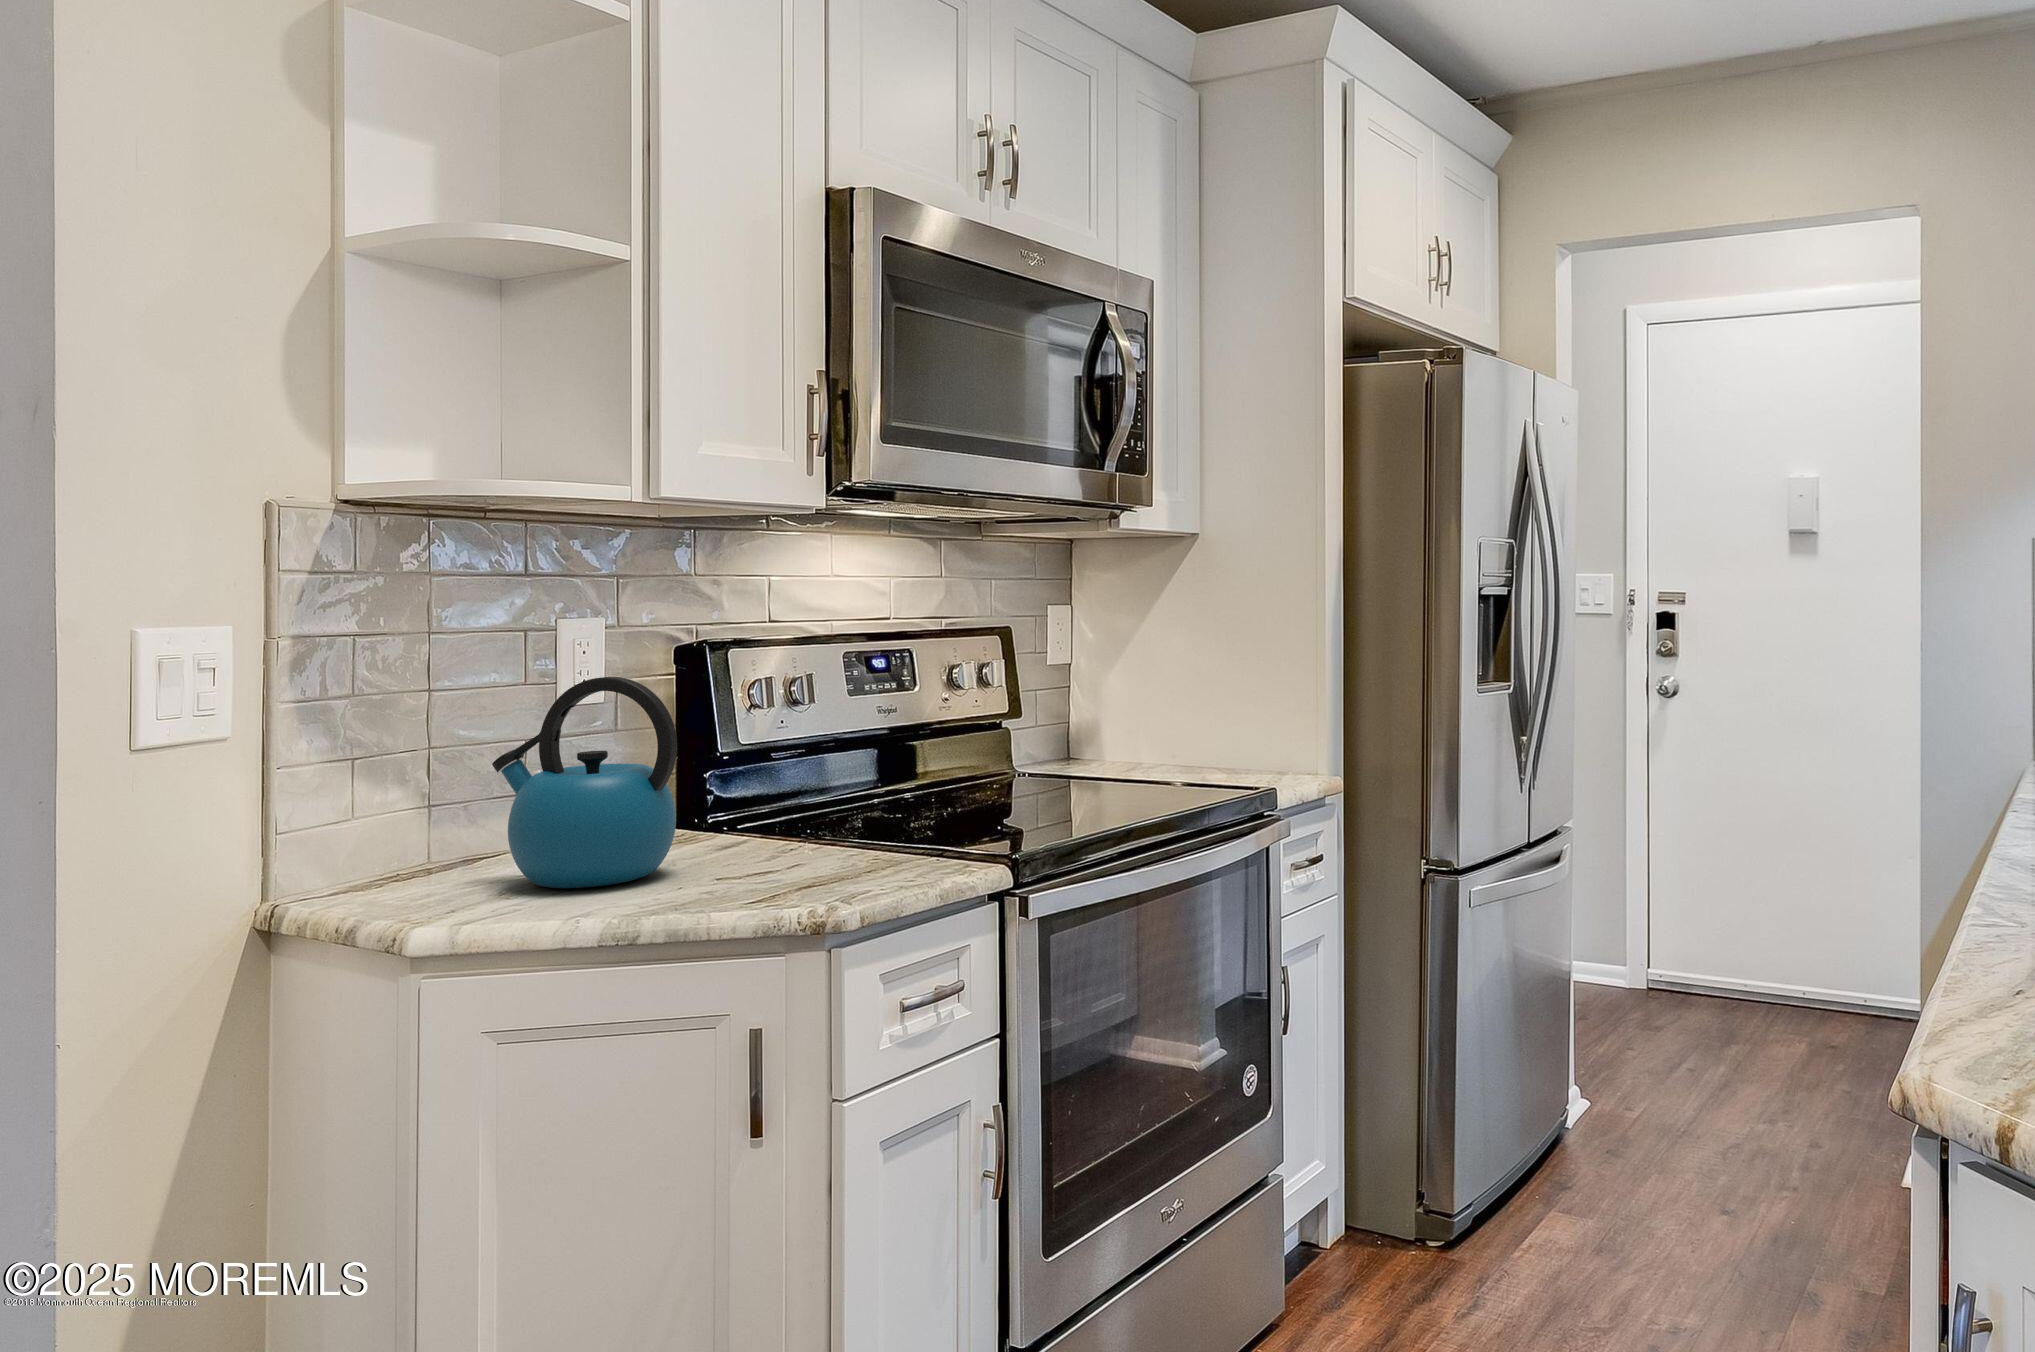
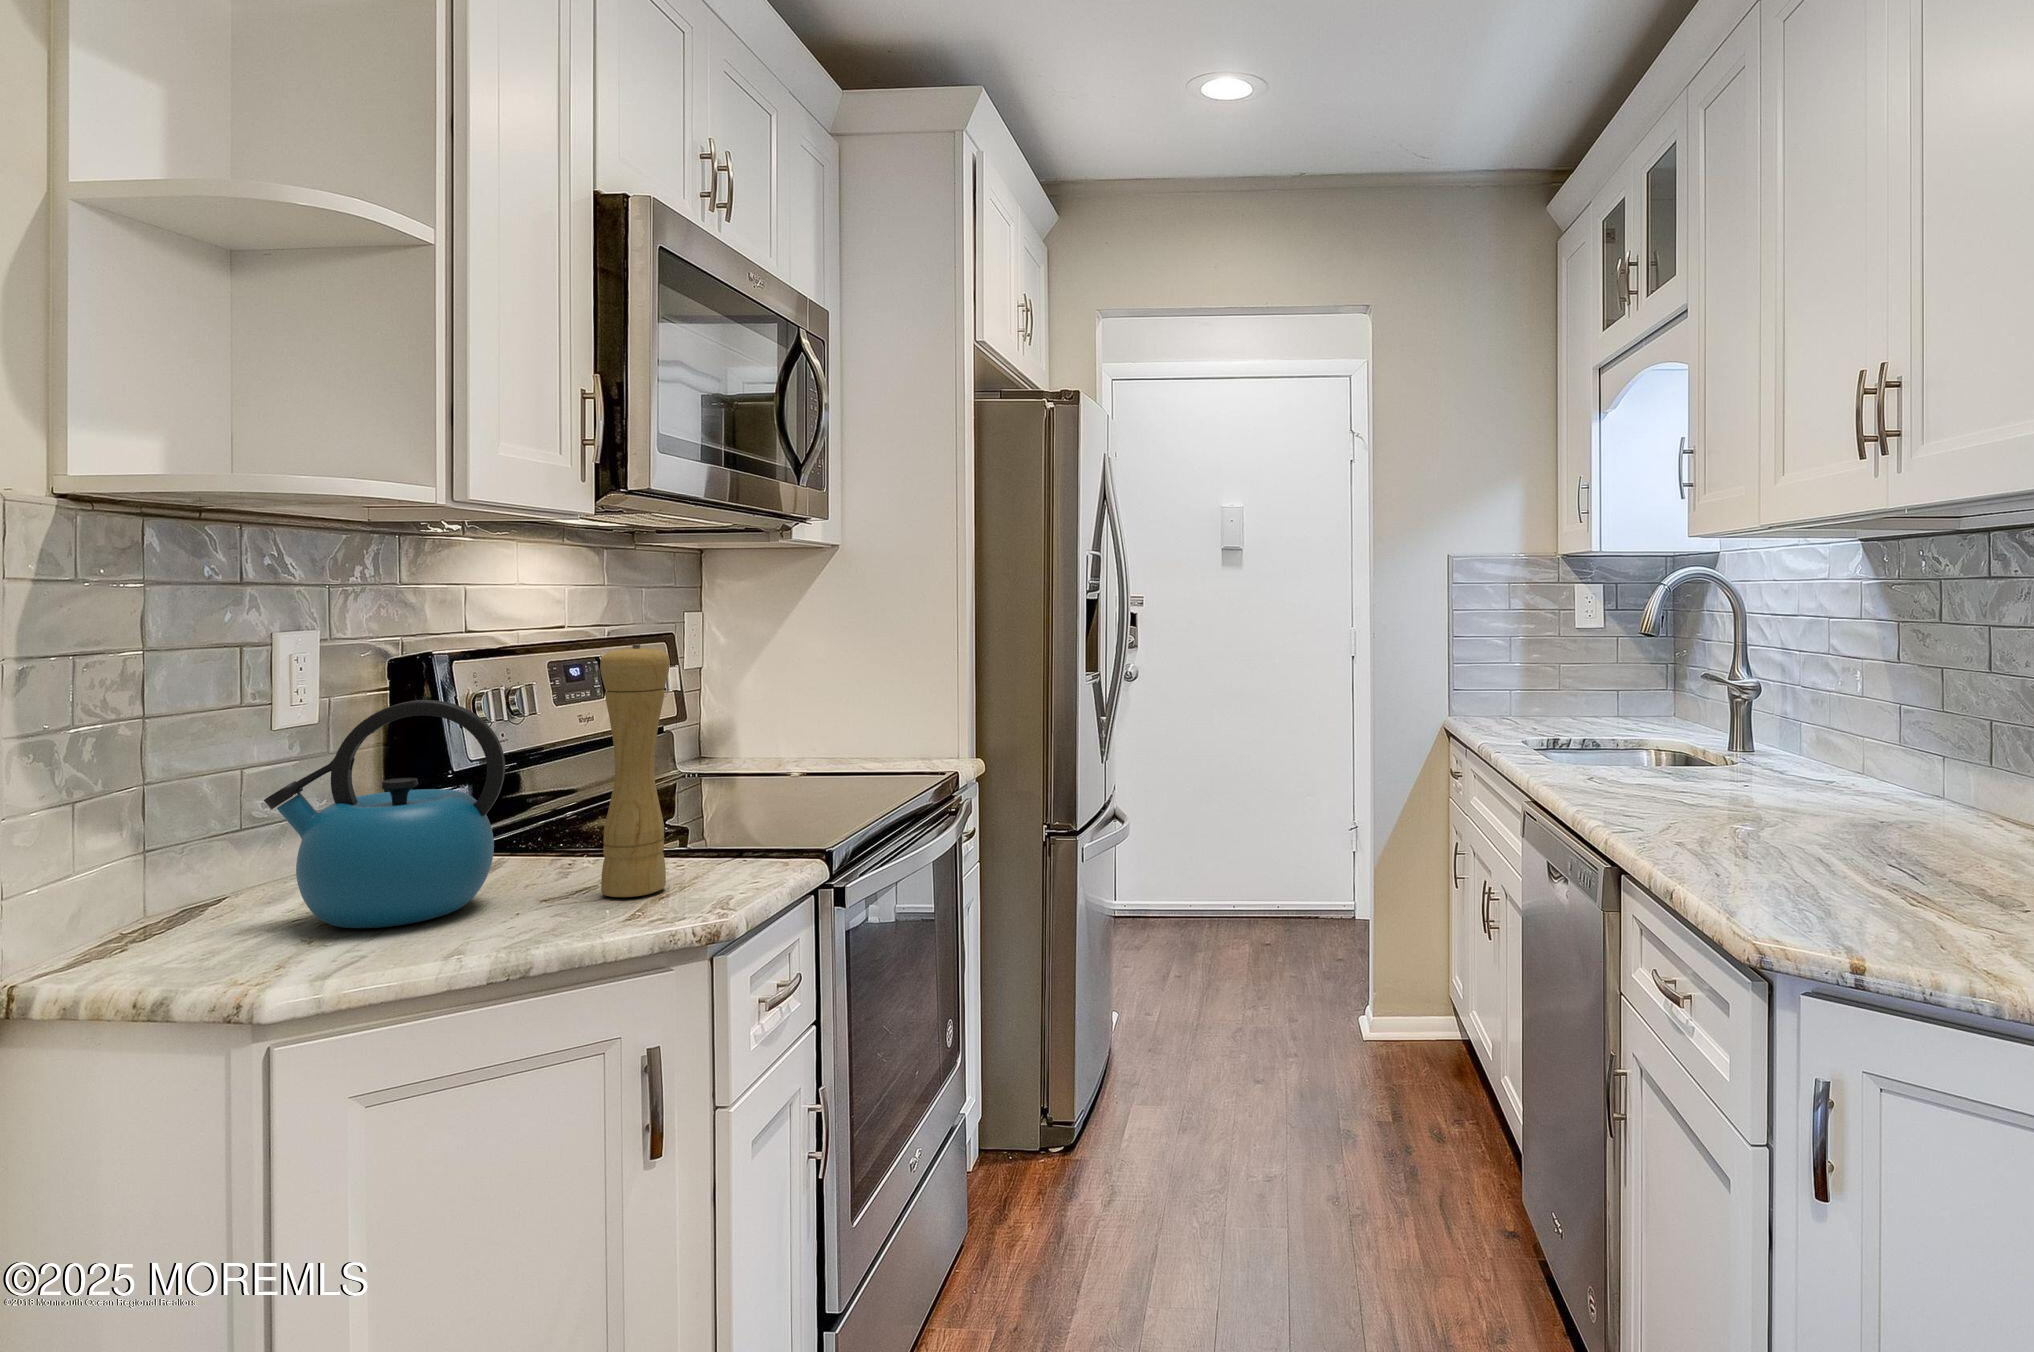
pepper mill: none [751,623,821,882] -> present [600,644,670,897]

